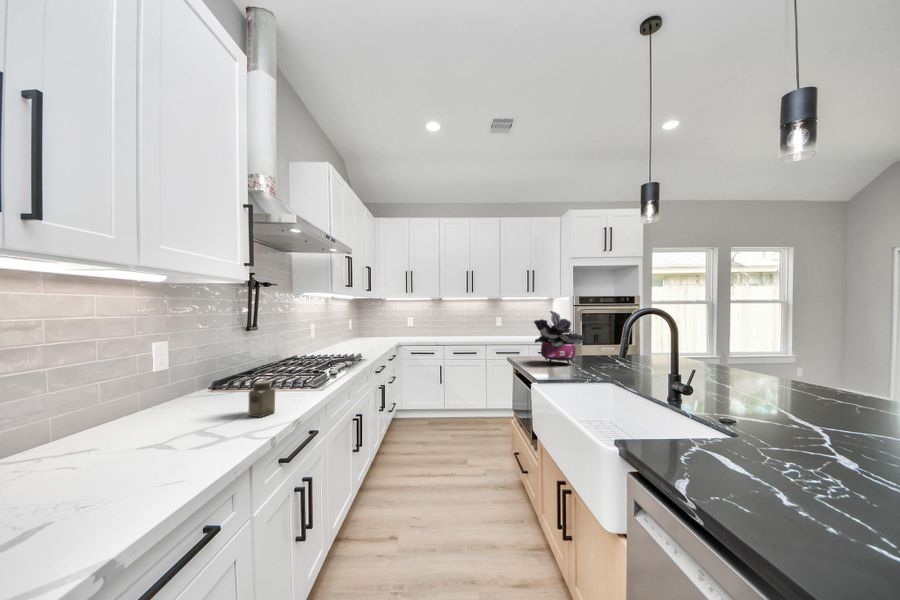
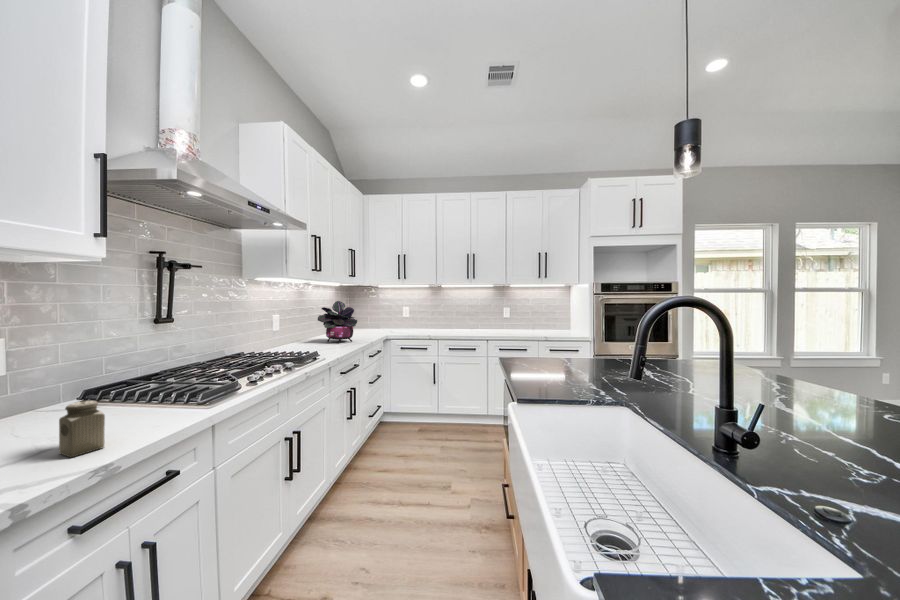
potted plant: present [534,311,584,364] -> present [318,301,357,342]

